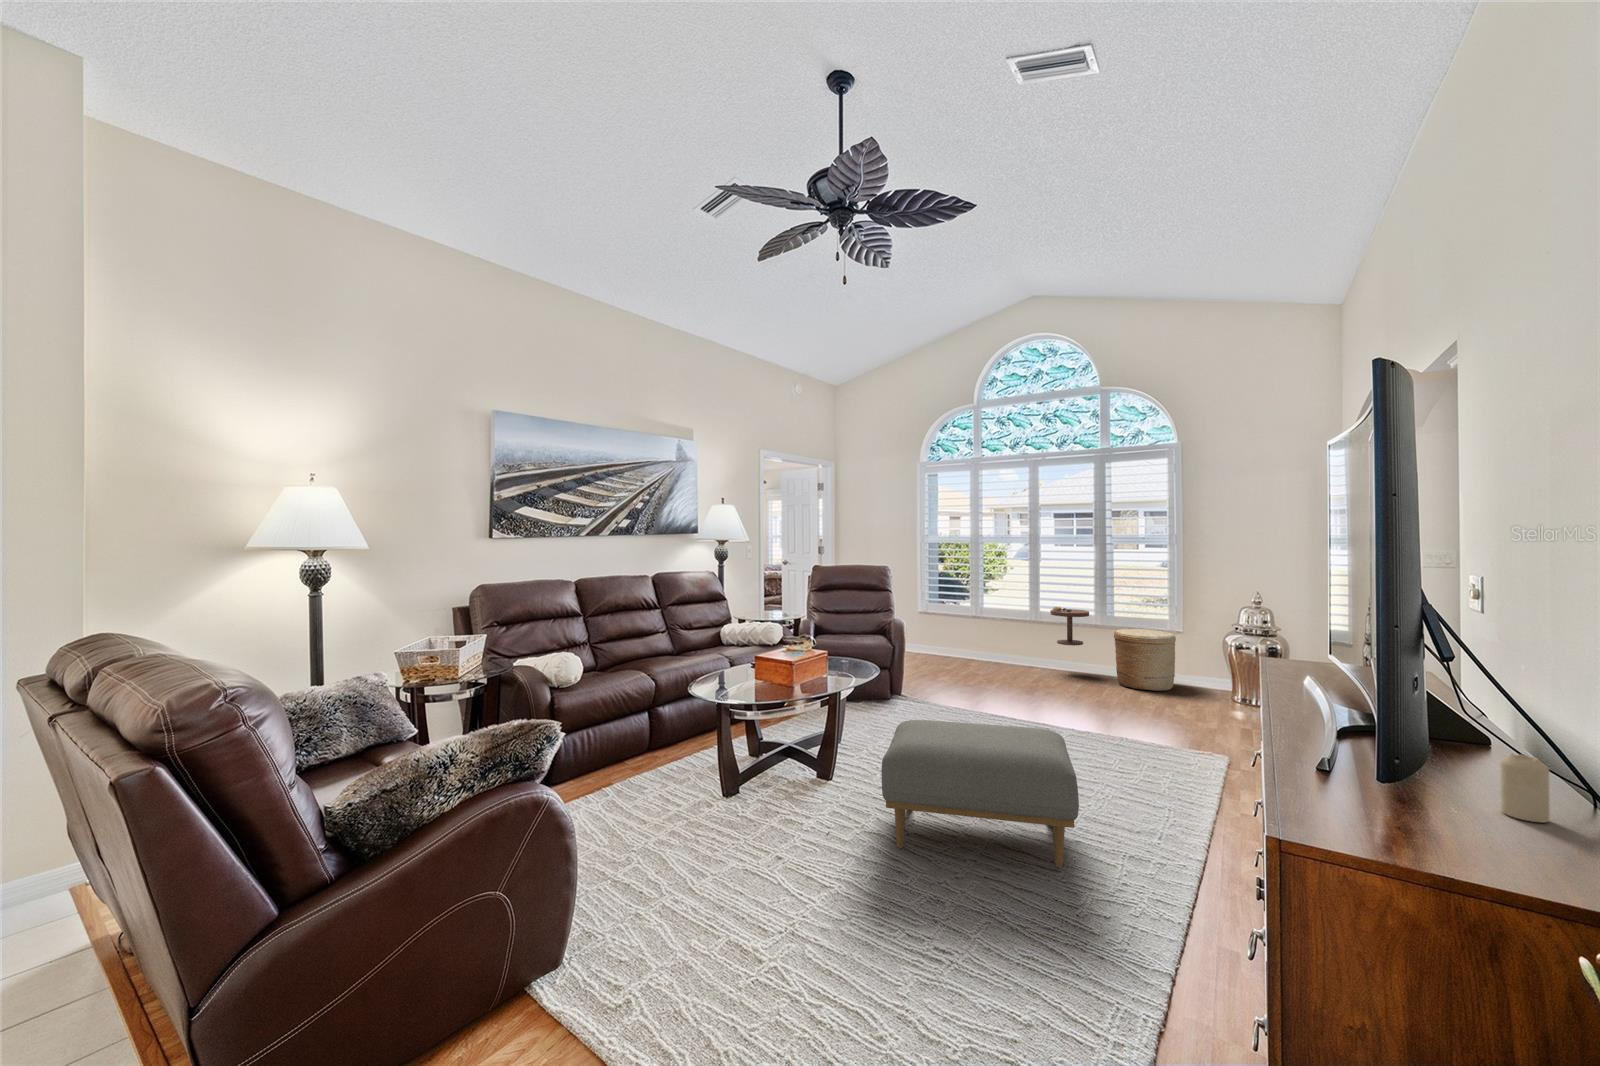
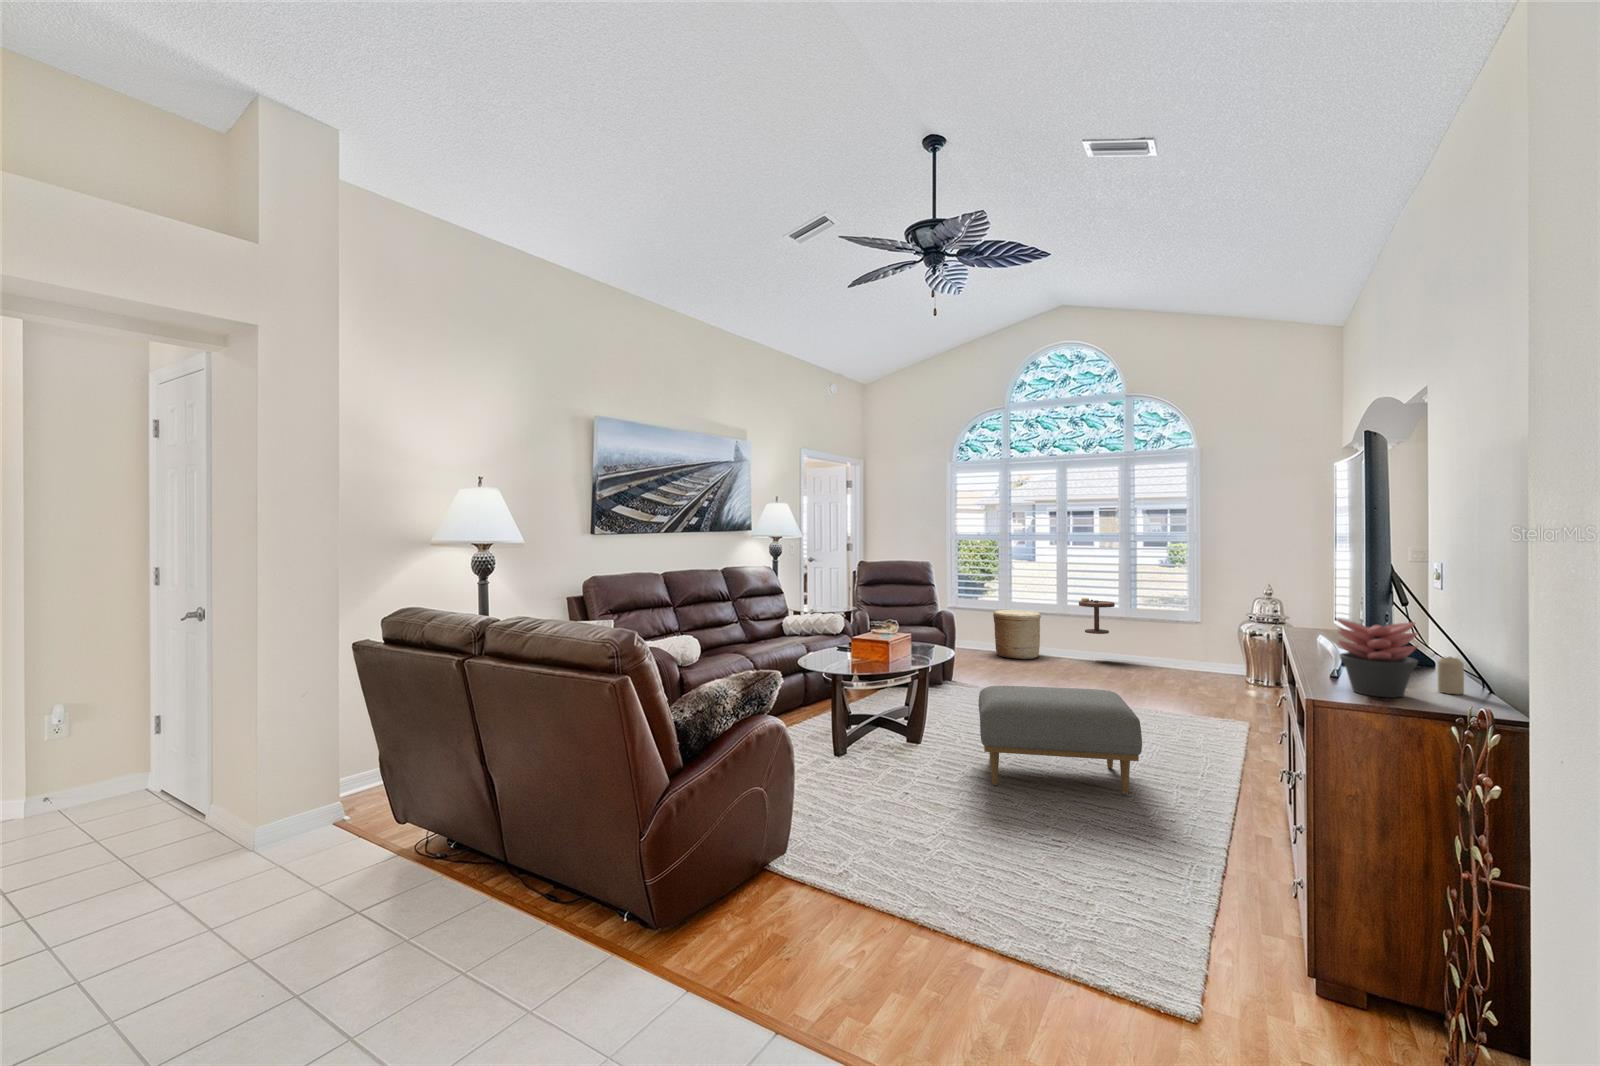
woven basket: present [1114,629,1176,691] -> present [993,610,1041,659]
succulent plant: none [1326,684,1474,831] -> present [1338,619,1418,698]

